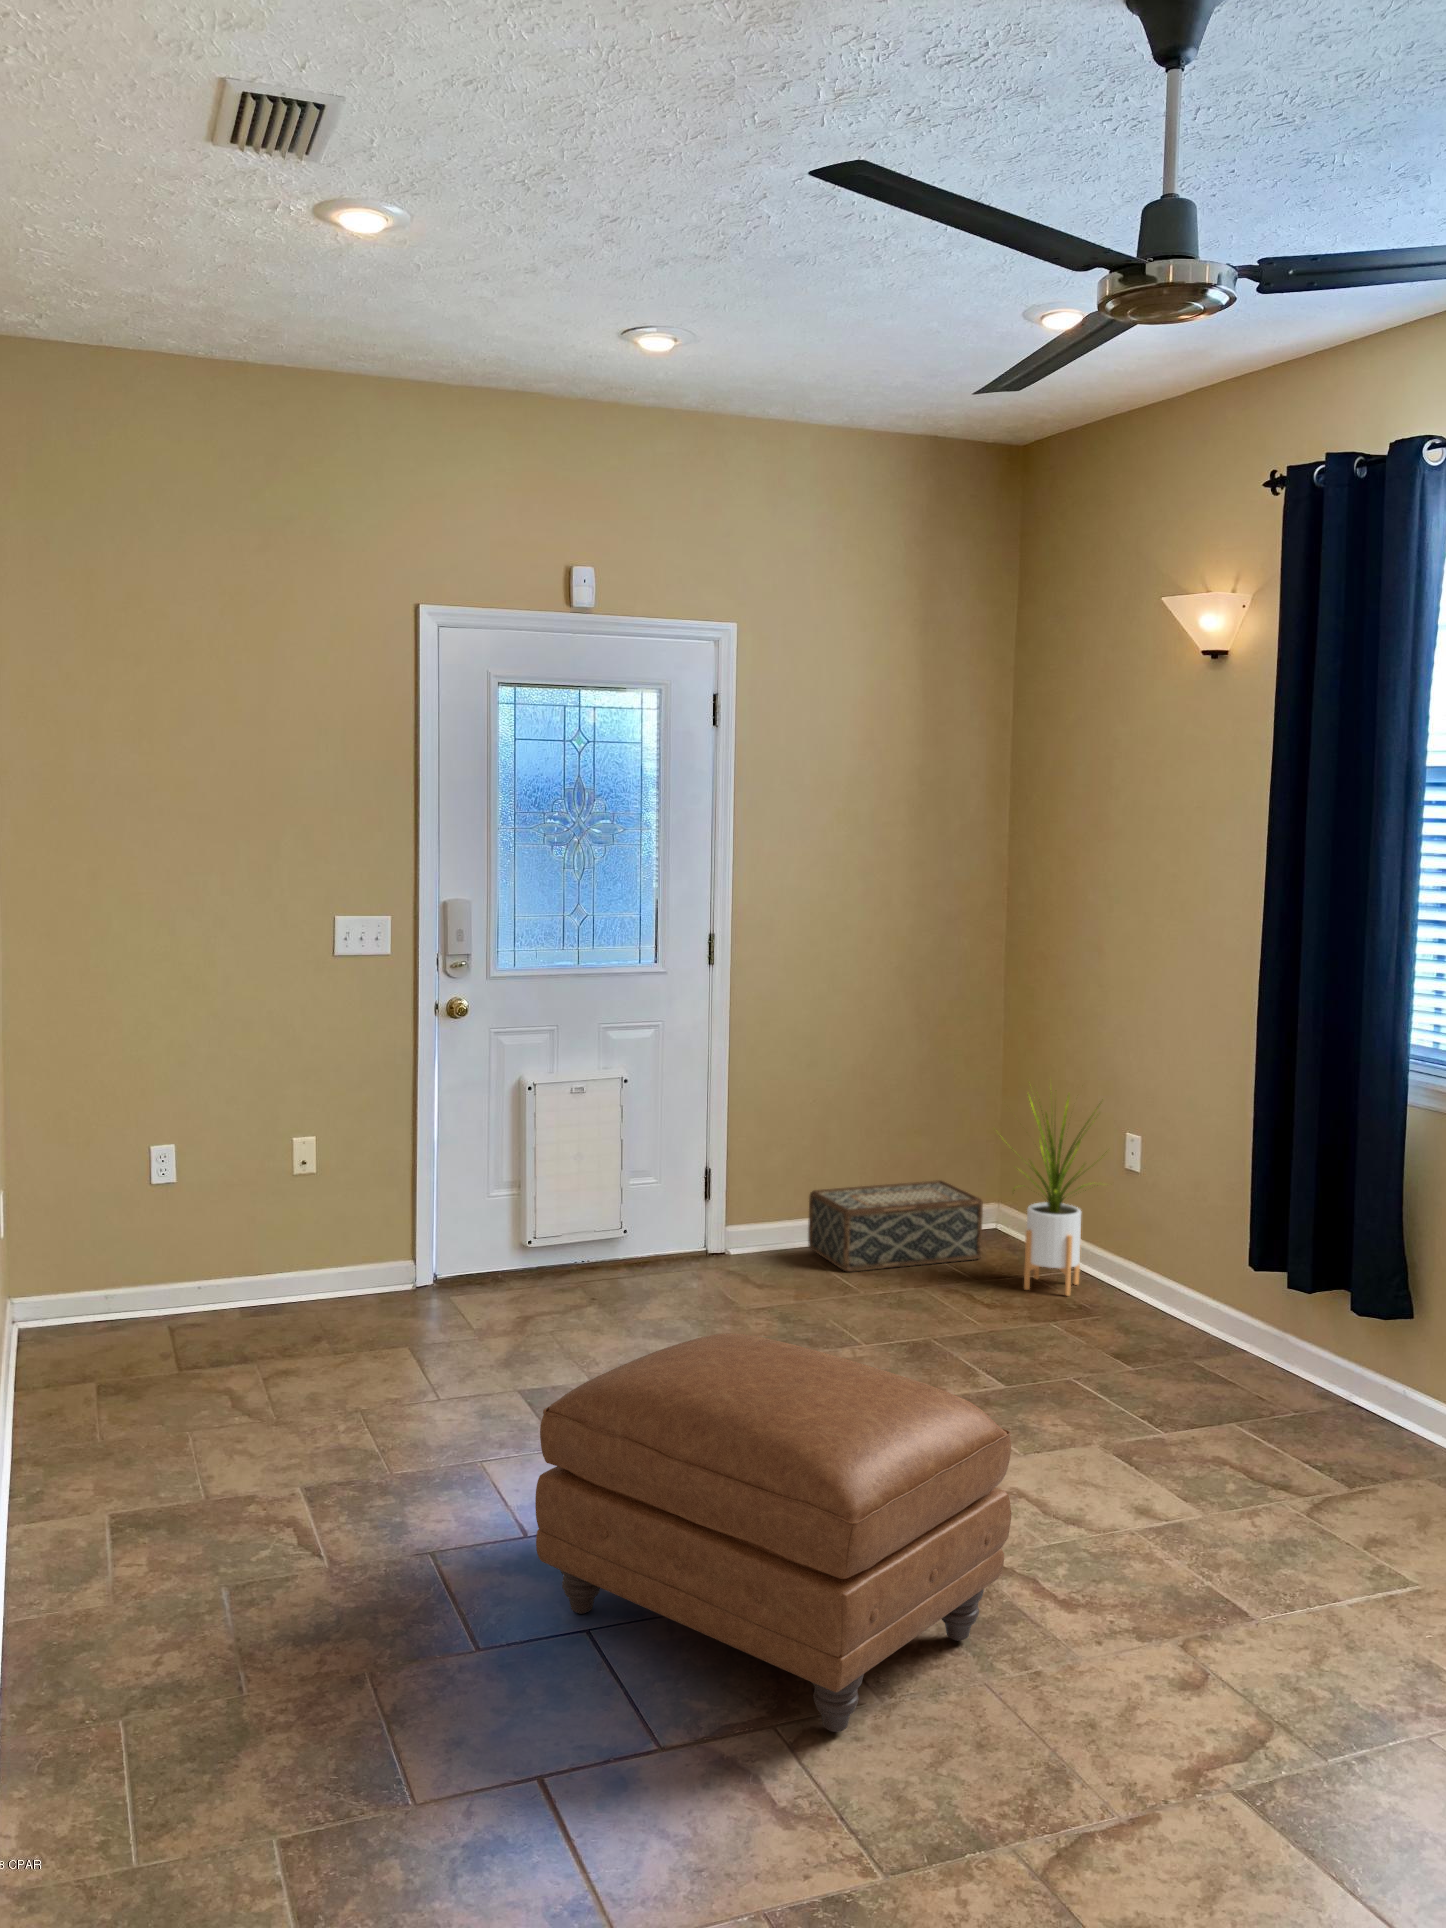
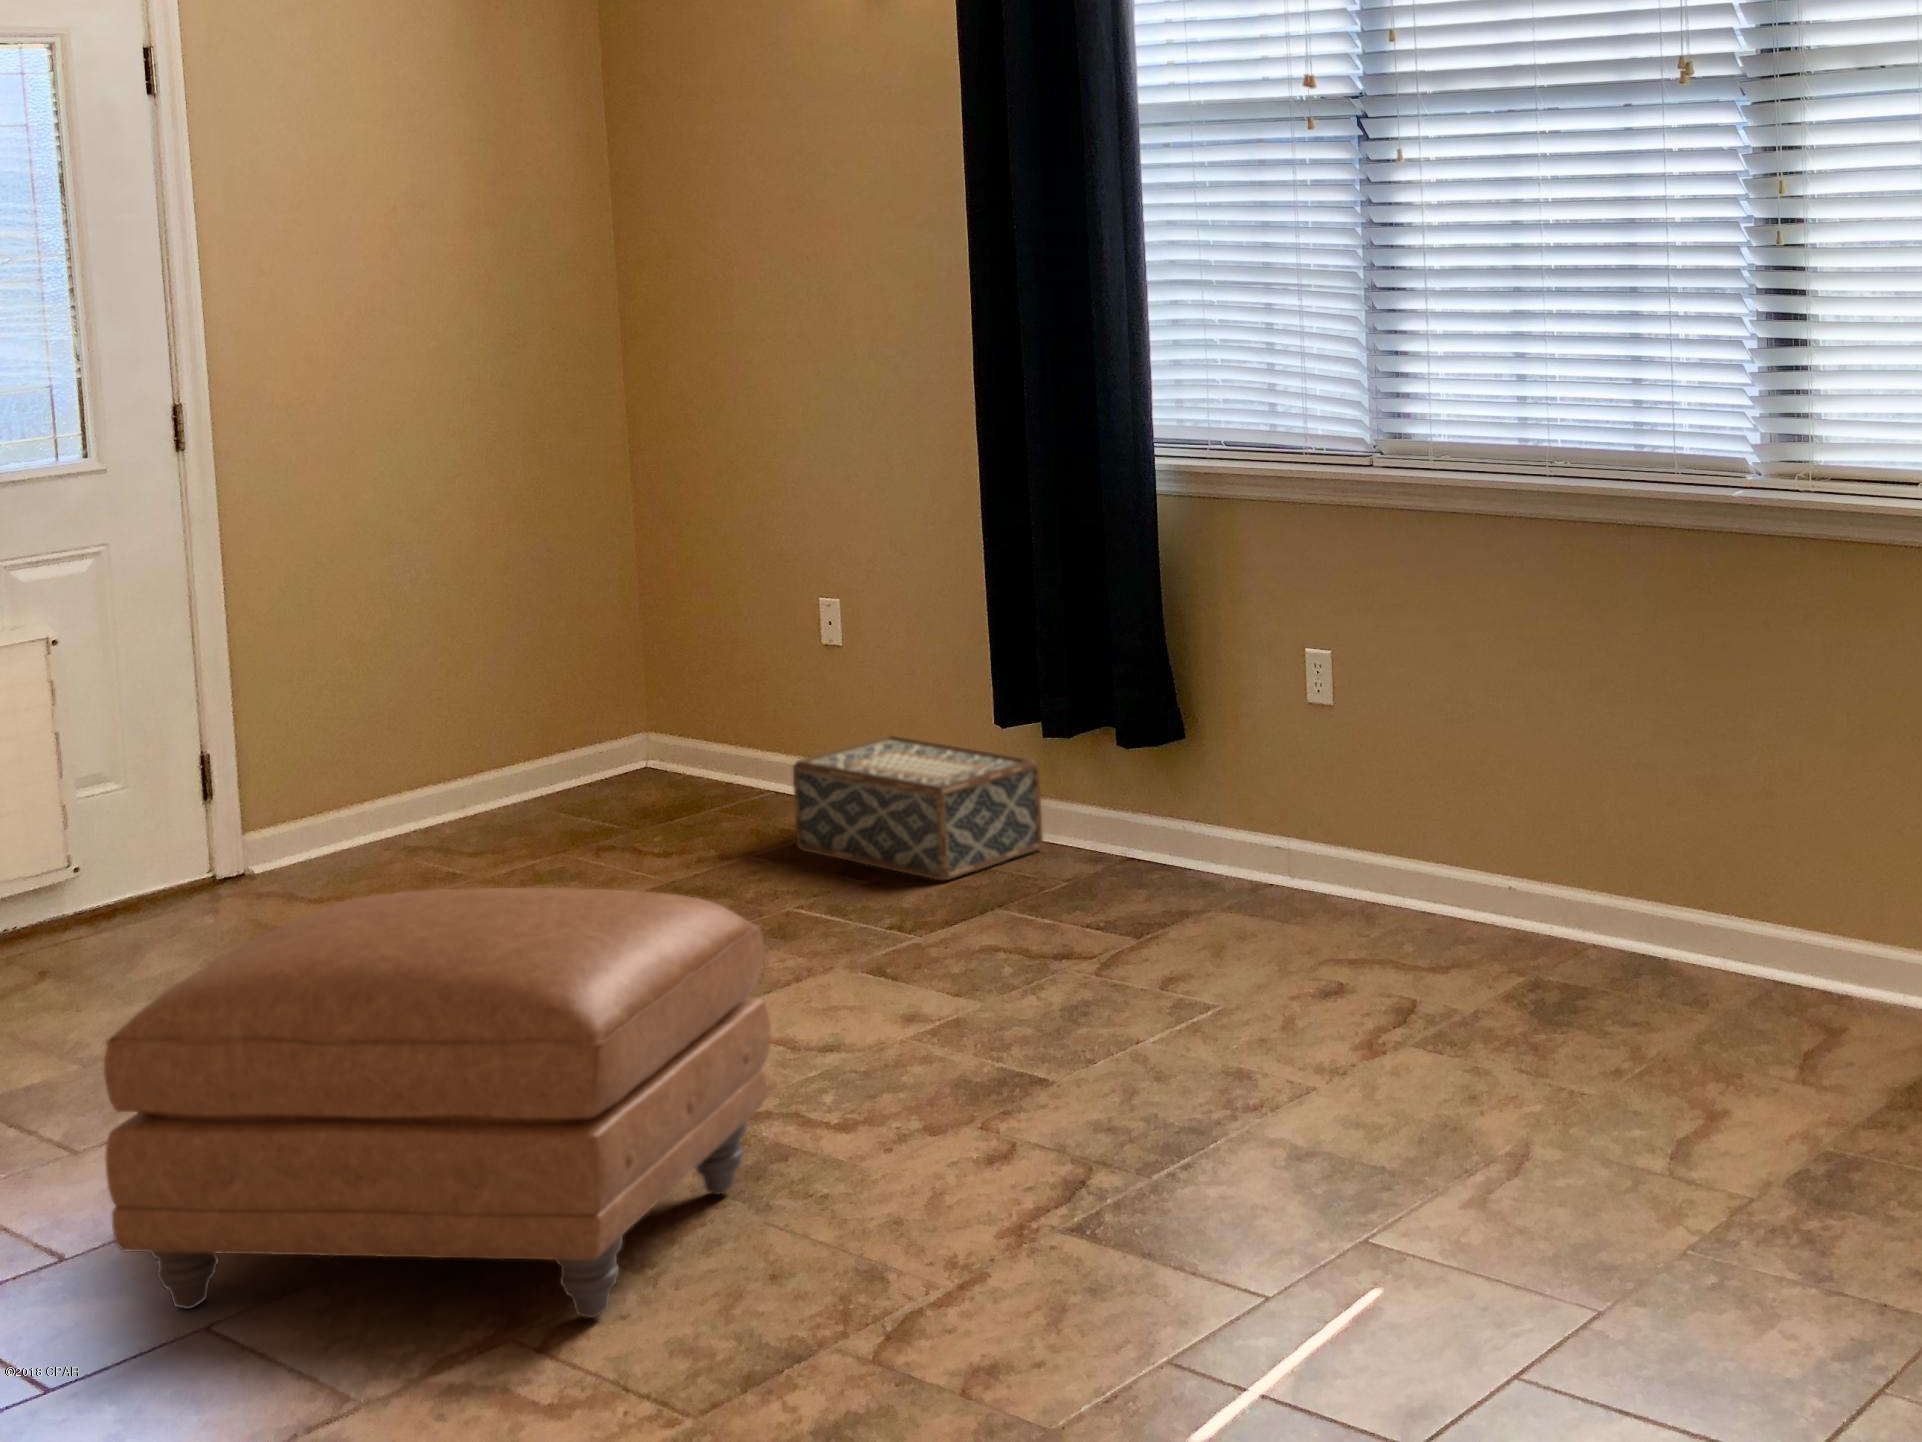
house plant: present [1000,1092,1098,1296] -> none [638,540,810,827]
woven basket: present [808,1180,983,1272] -> present [793,736,1043,880]

